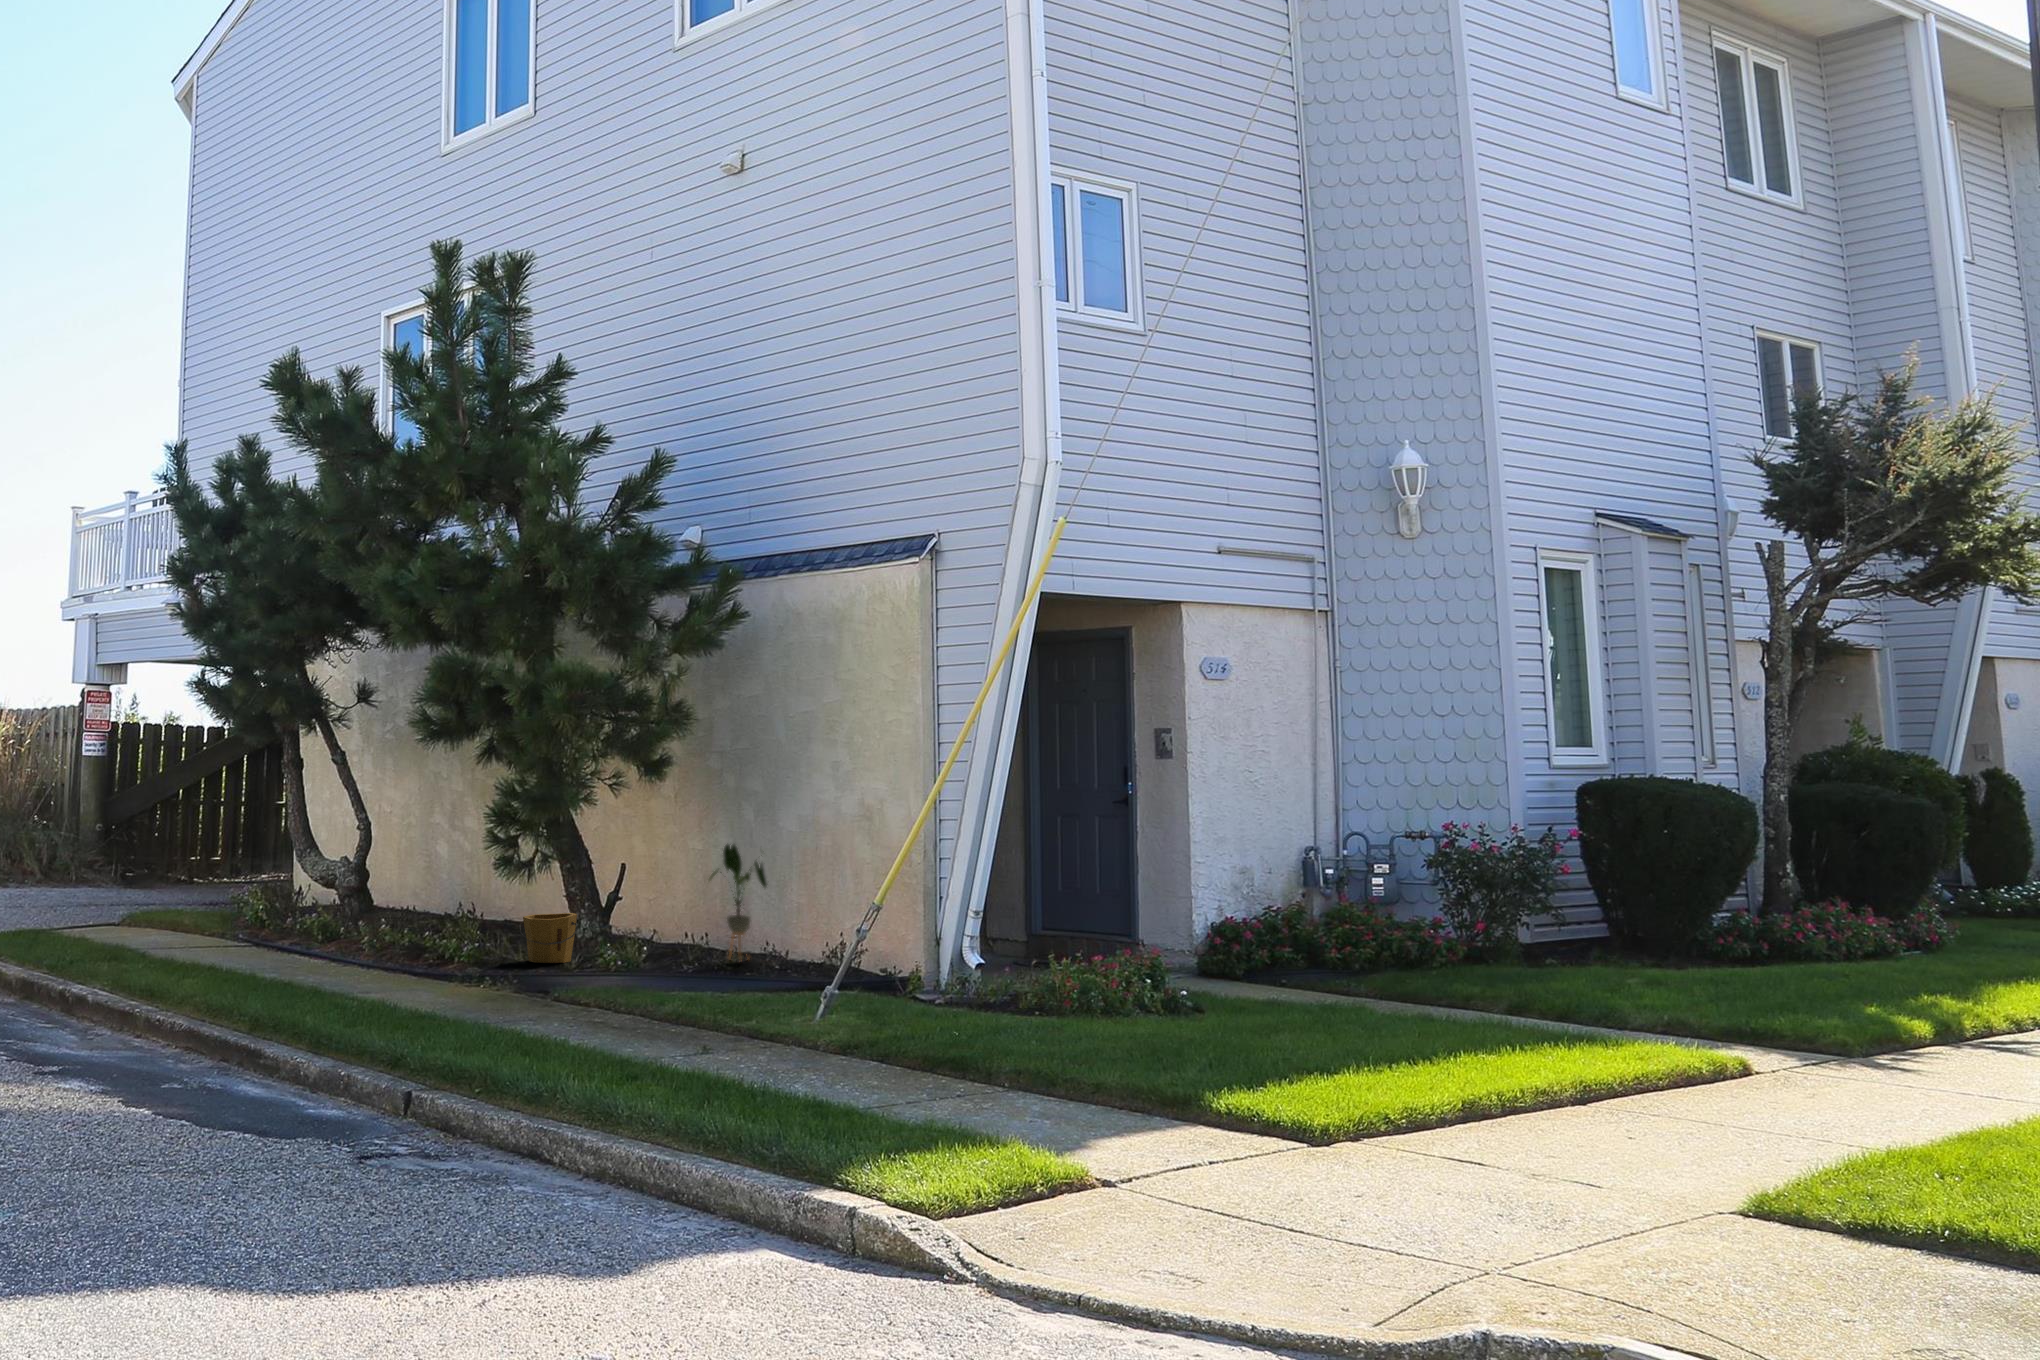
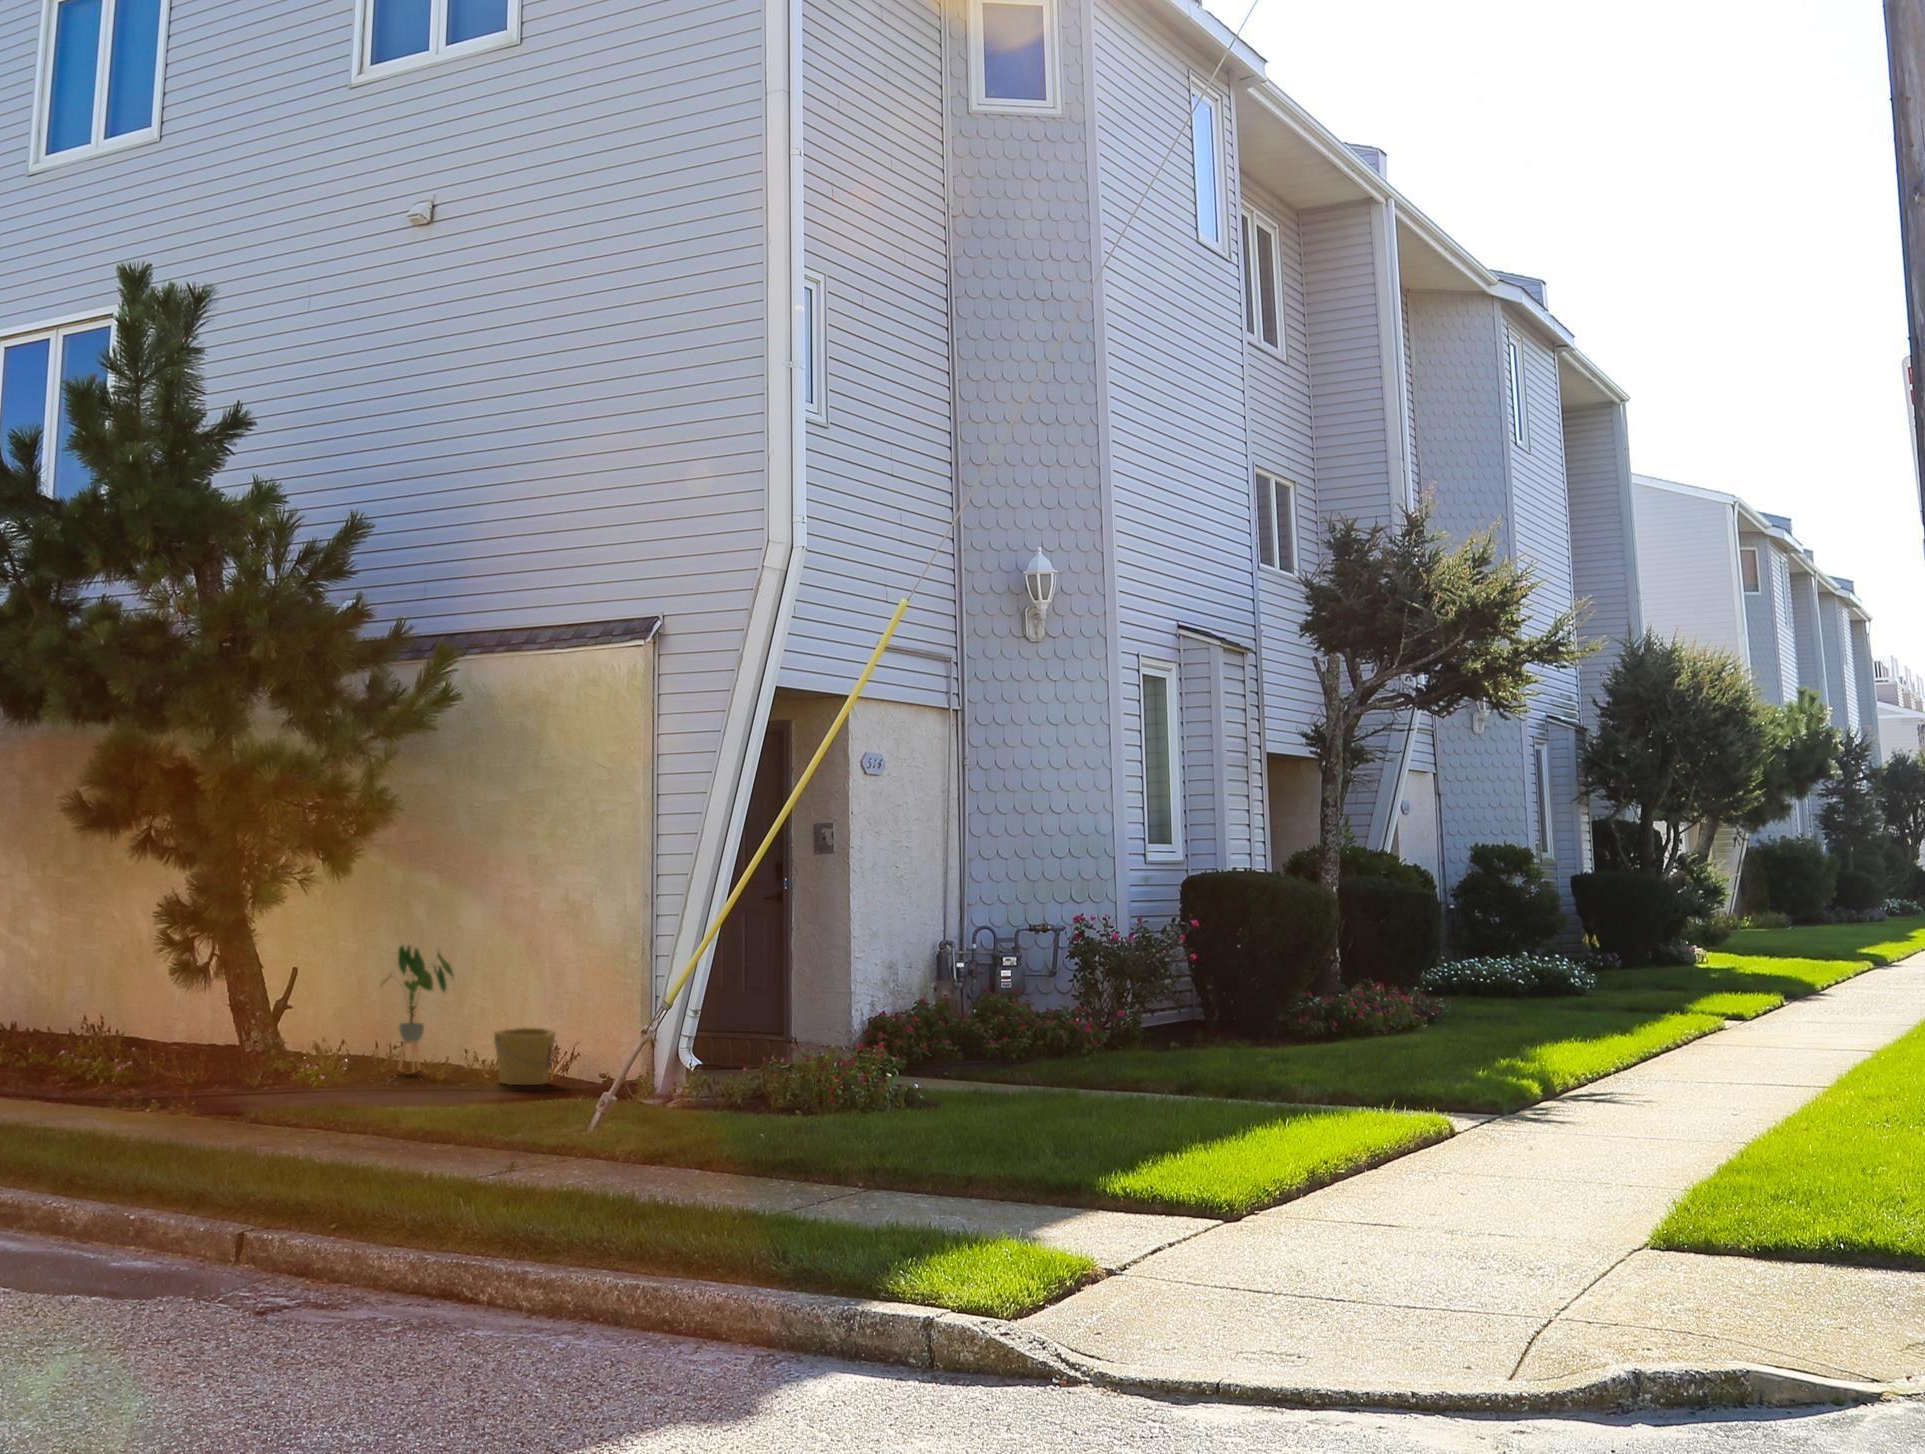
bucket: present [519,913,578,963] -> present [494,1027,555,1085]

